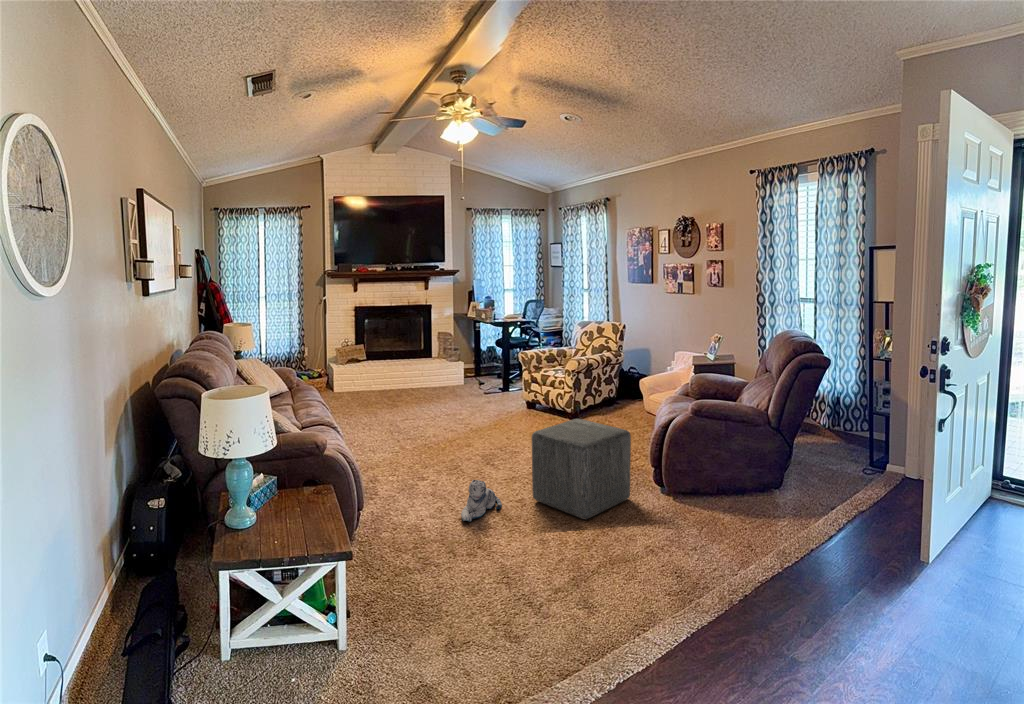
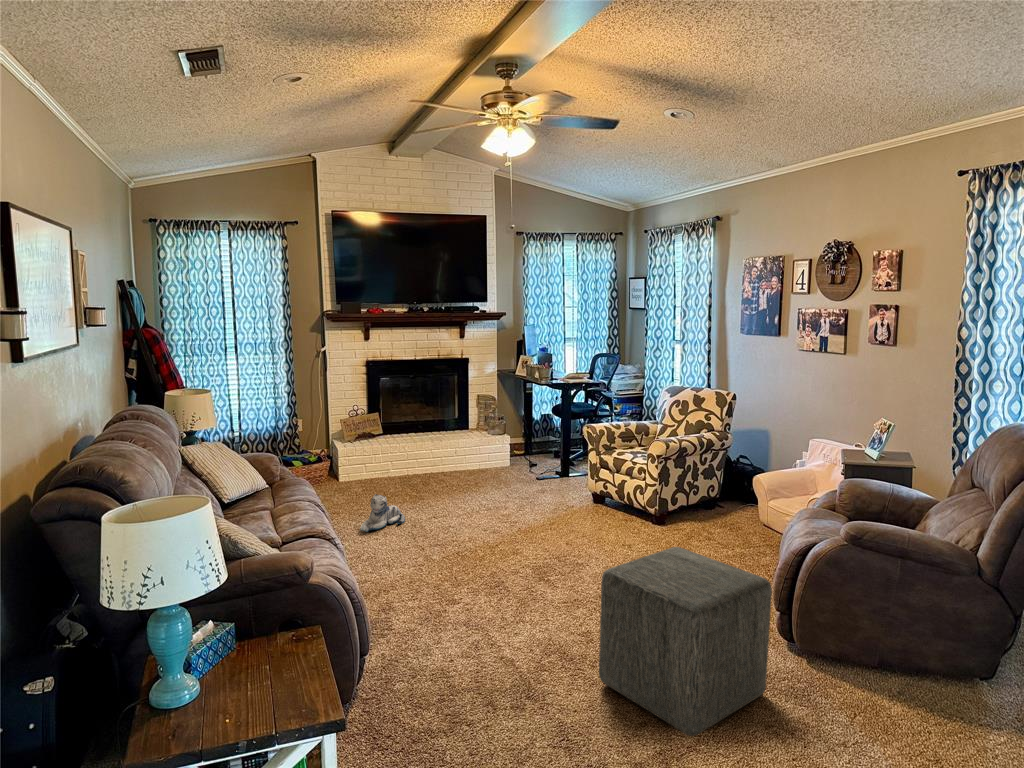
plush toy: present [461,480,502,522] -> present [360,494,405,532]

